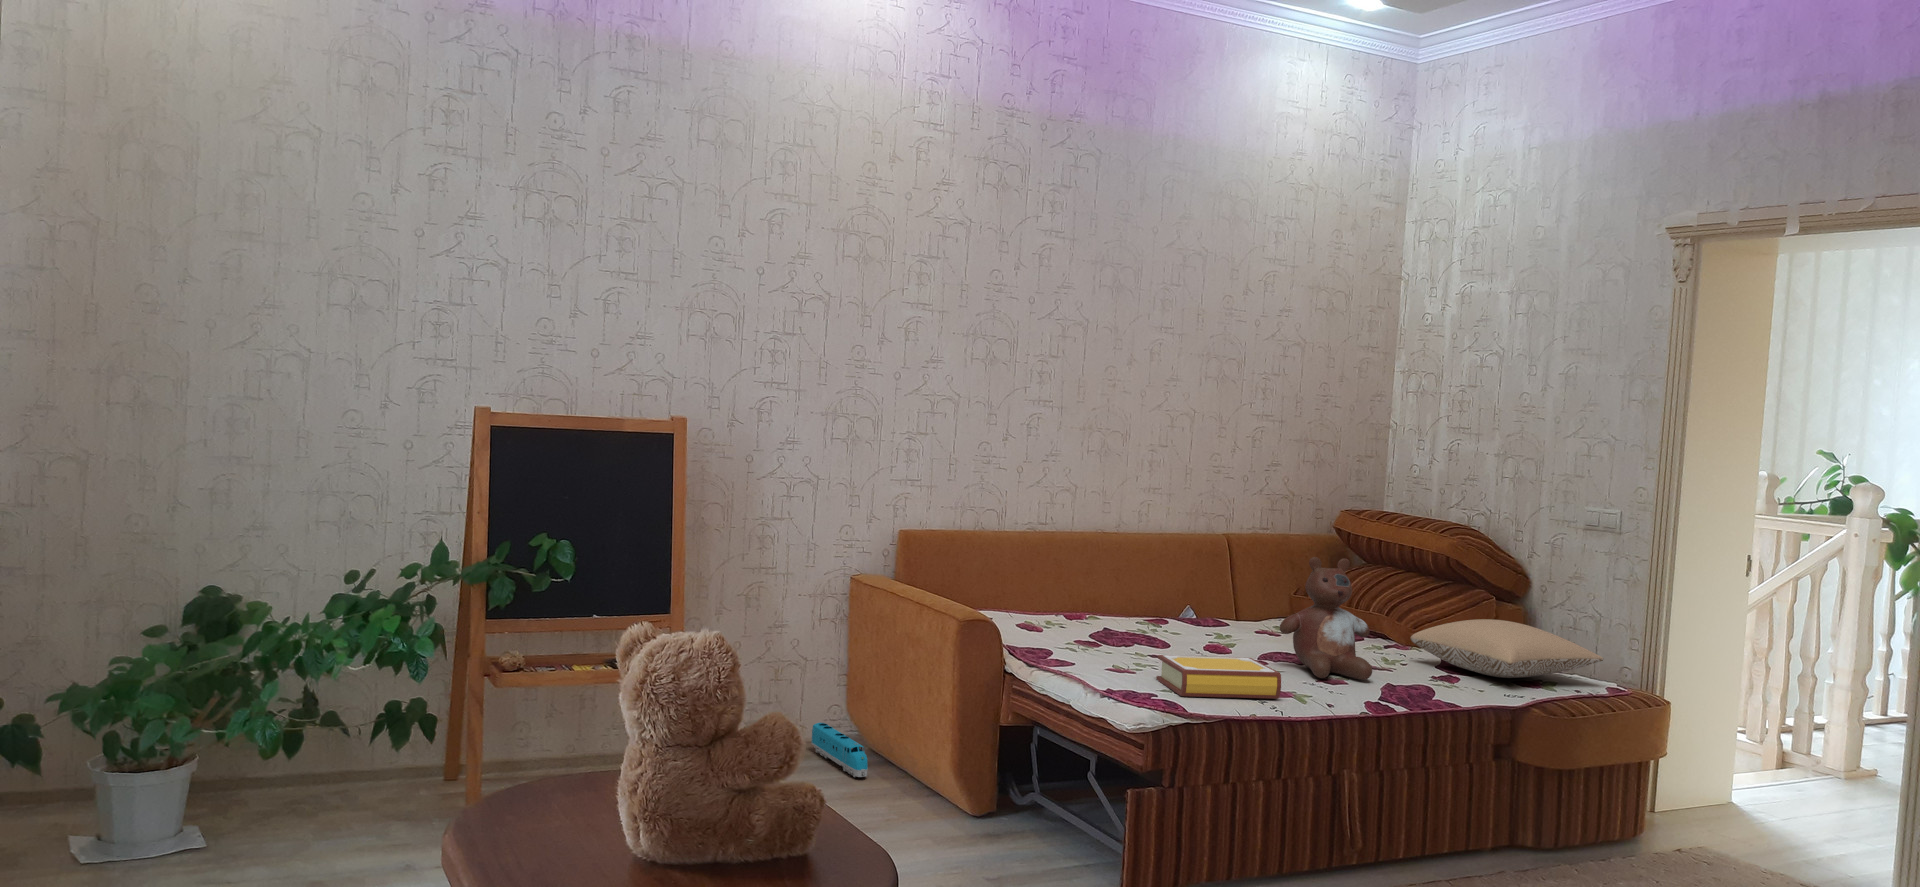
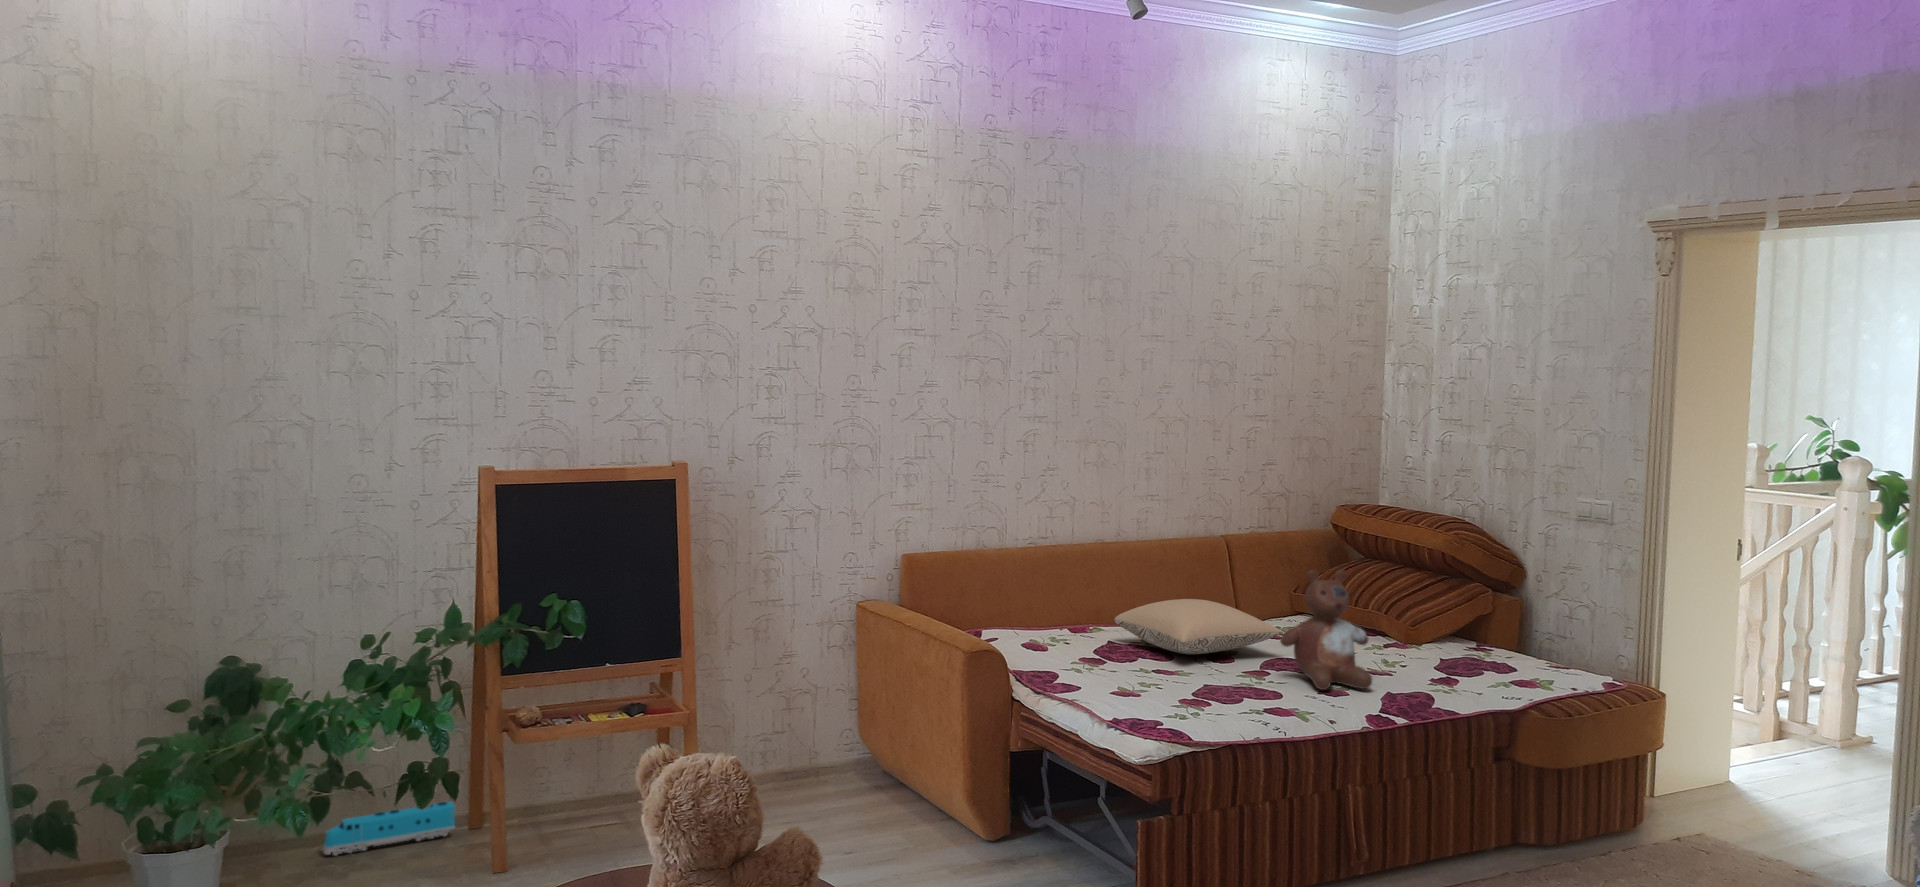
pillow: present [1411,619,1603,678] -> present [1114,599,1283,654]
book: present [1156,655,1281,699] -> none [1162,676,1284,721]
toy train: present [811,723,868,777] -> present [323,802,455,856]

